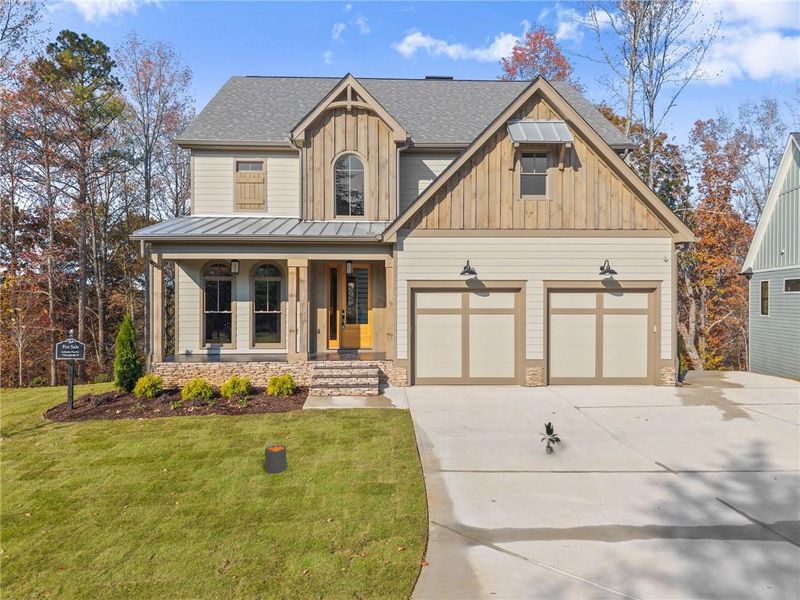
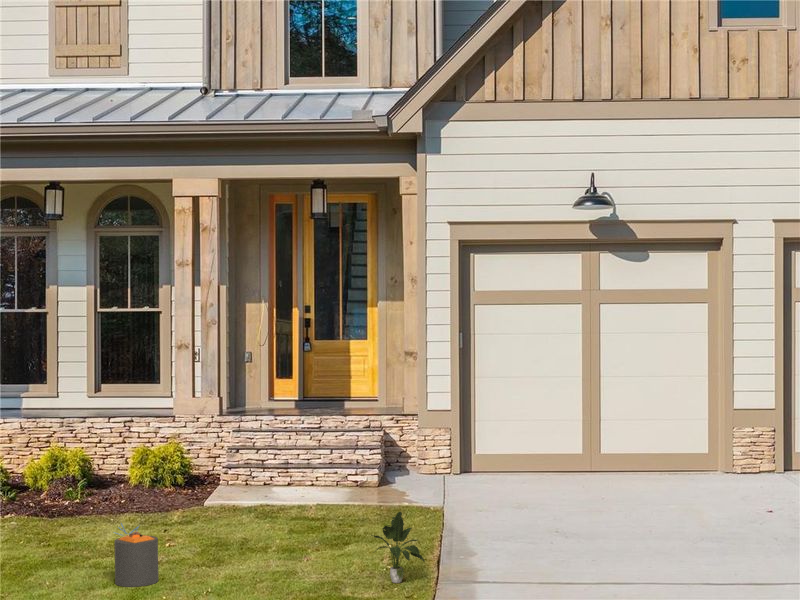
potted plant: present [541,422,561,454] -> present [372,512,425,583]

